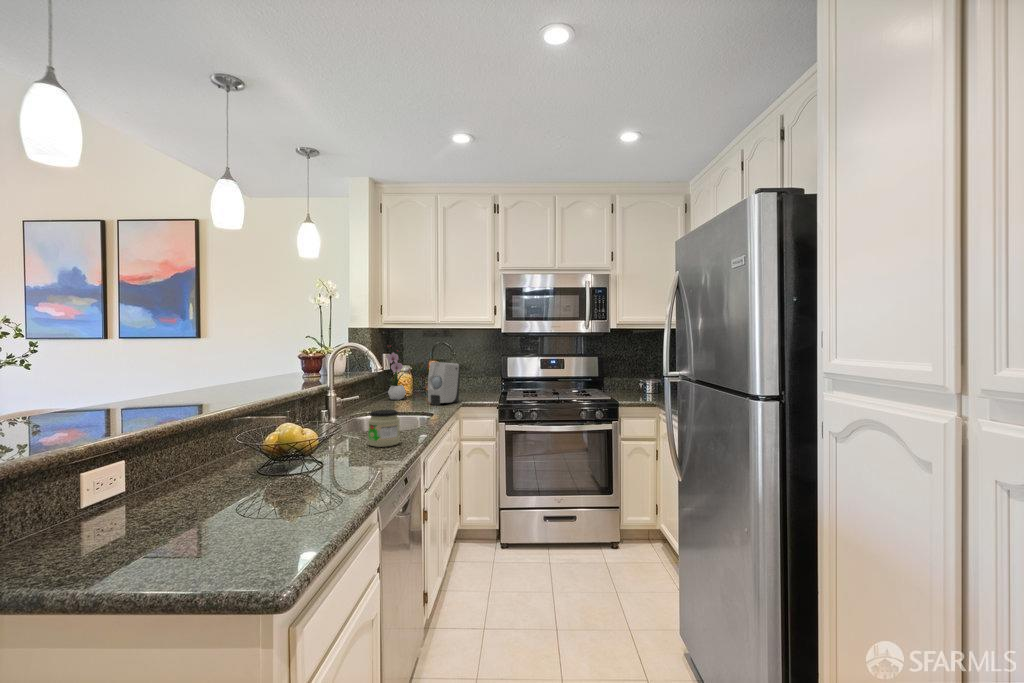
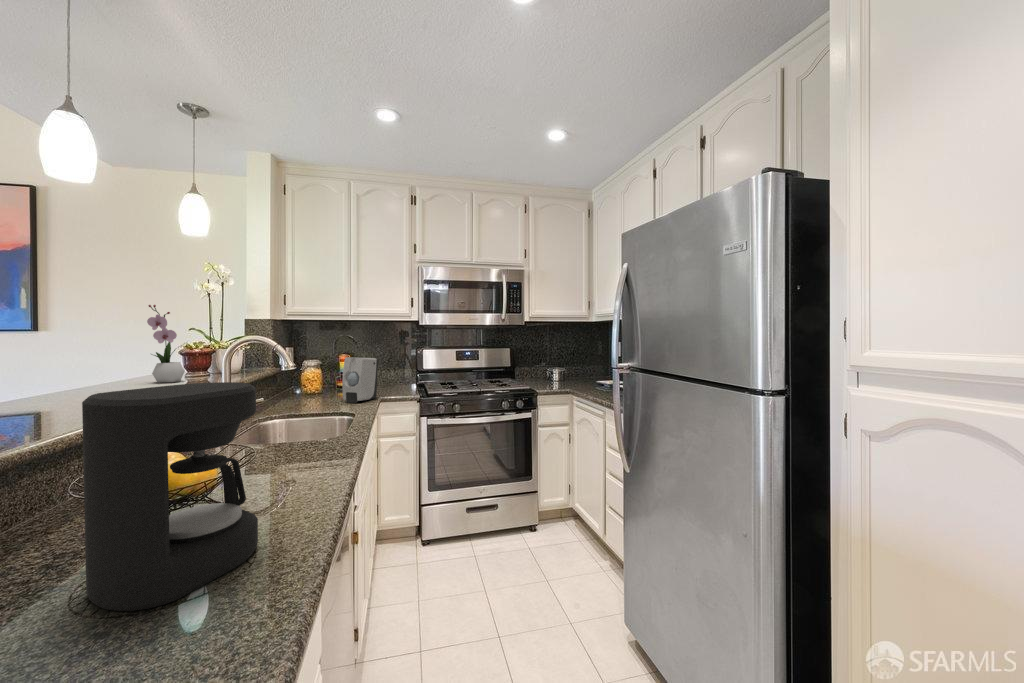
flower arrangement: present [387,345,406,400] -> present [147,305,185,383]
coffee maker: none [237,371,339,513] -> present [82,382,258,611]
jar: present [368,410,400,447] -> none [284,418,324,464]

